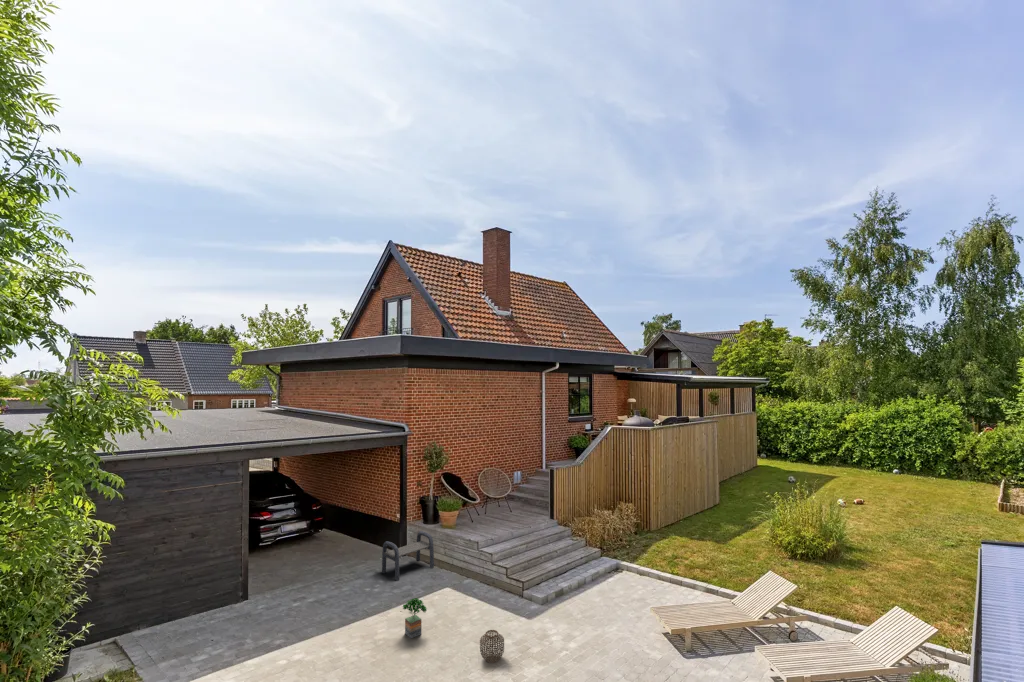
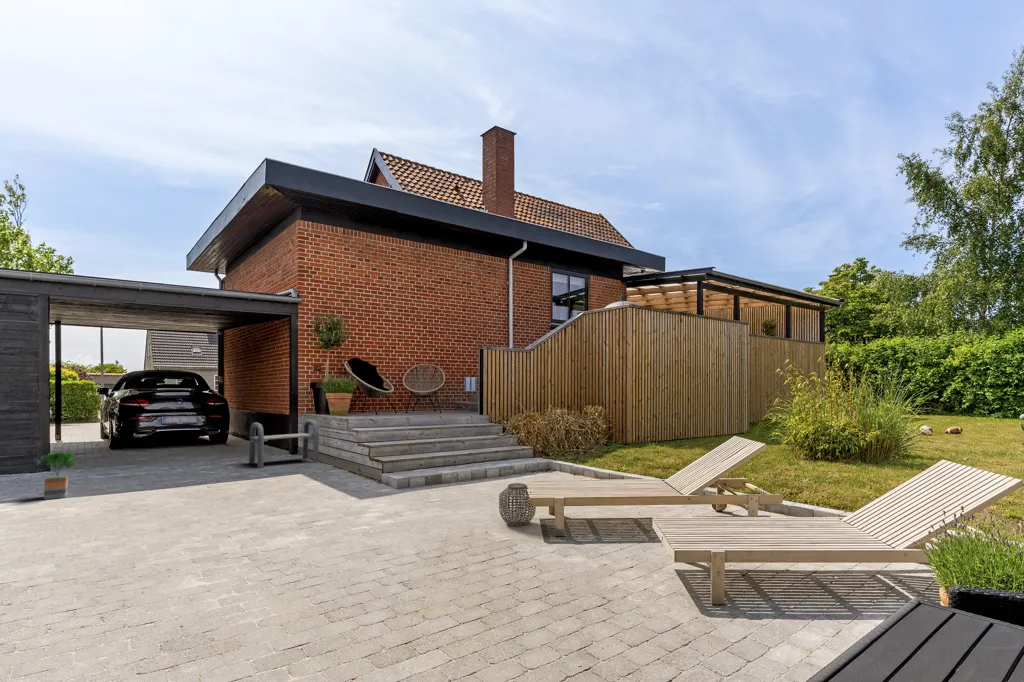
potted tree: present [403,598,427,638] -> present [41,452,76,499]
woven basket: present [480,630,504,663] -> present [499,483,536,527]

